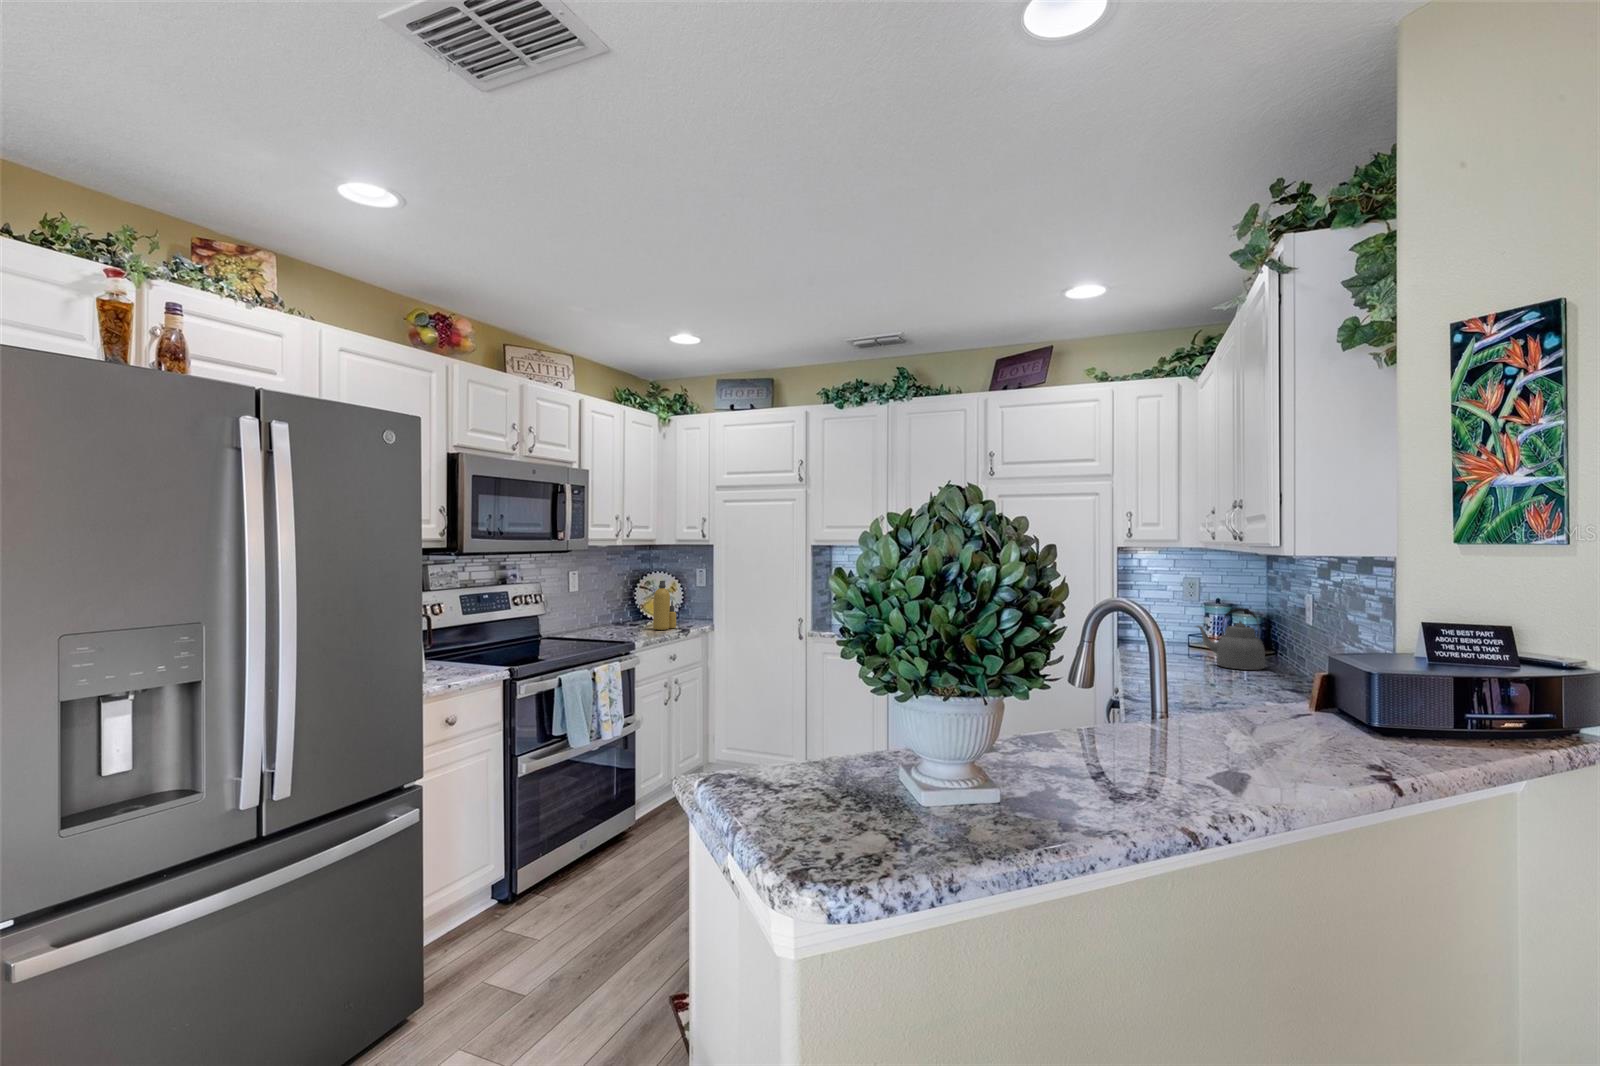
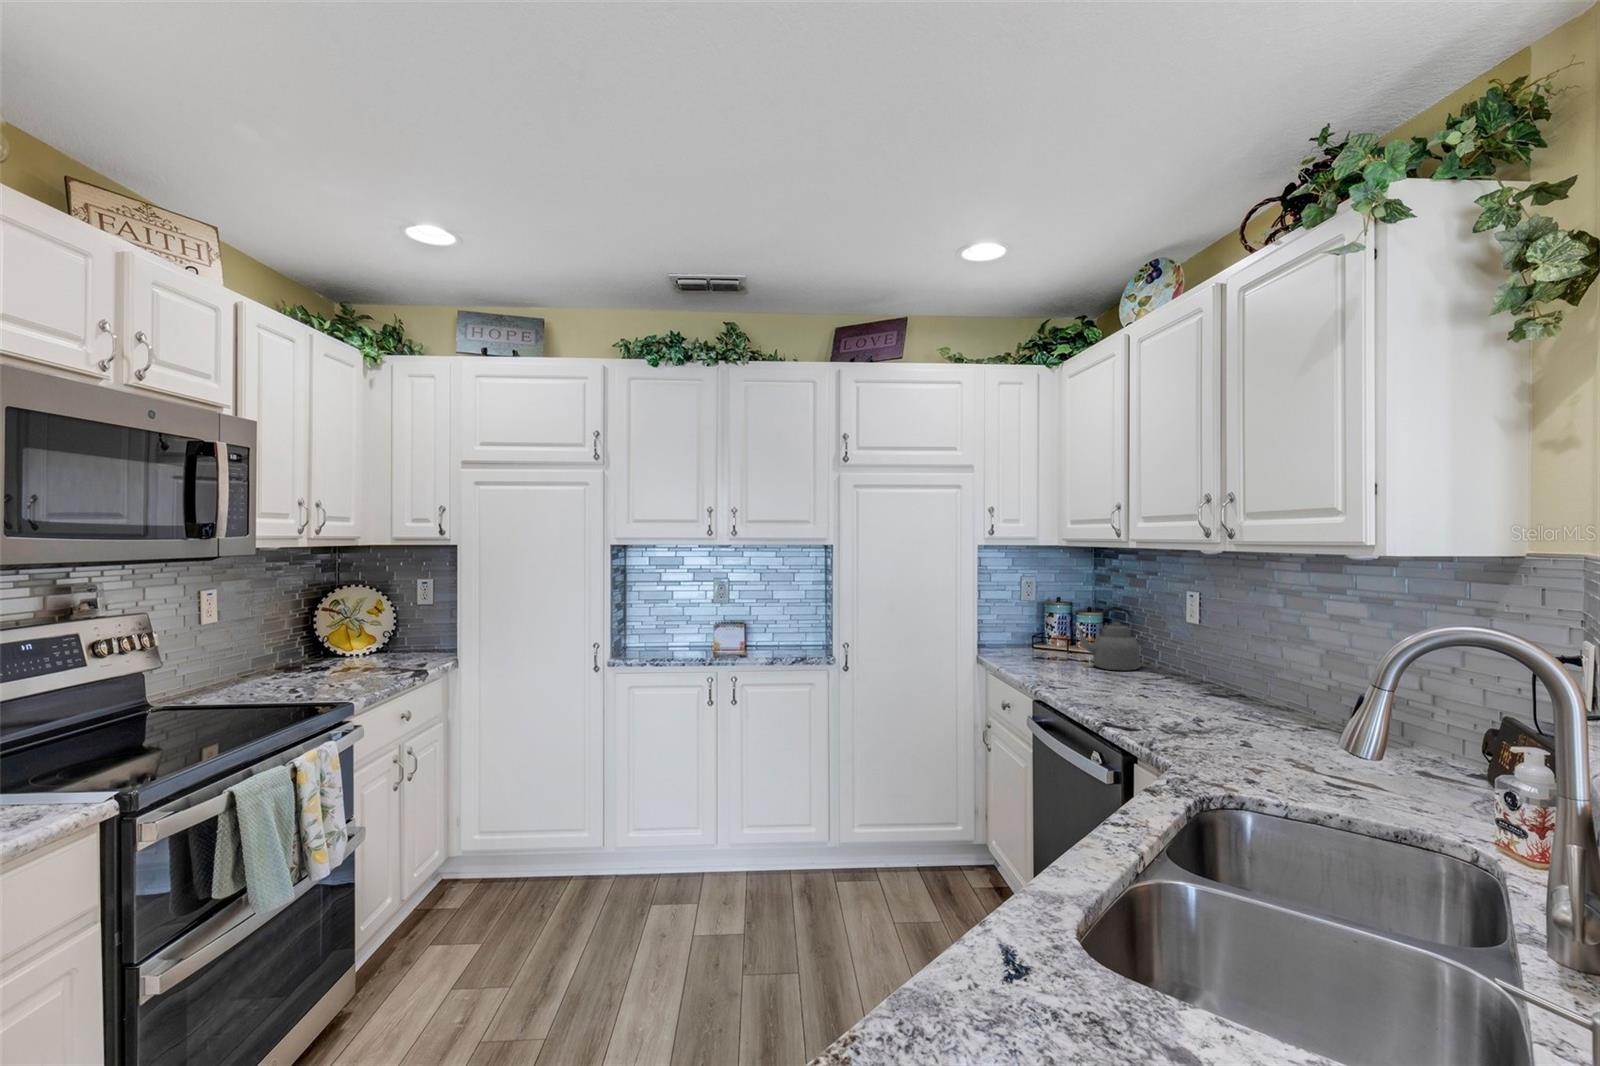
bottle: present [653,581,676,630] -> none [362,599,400,674]

